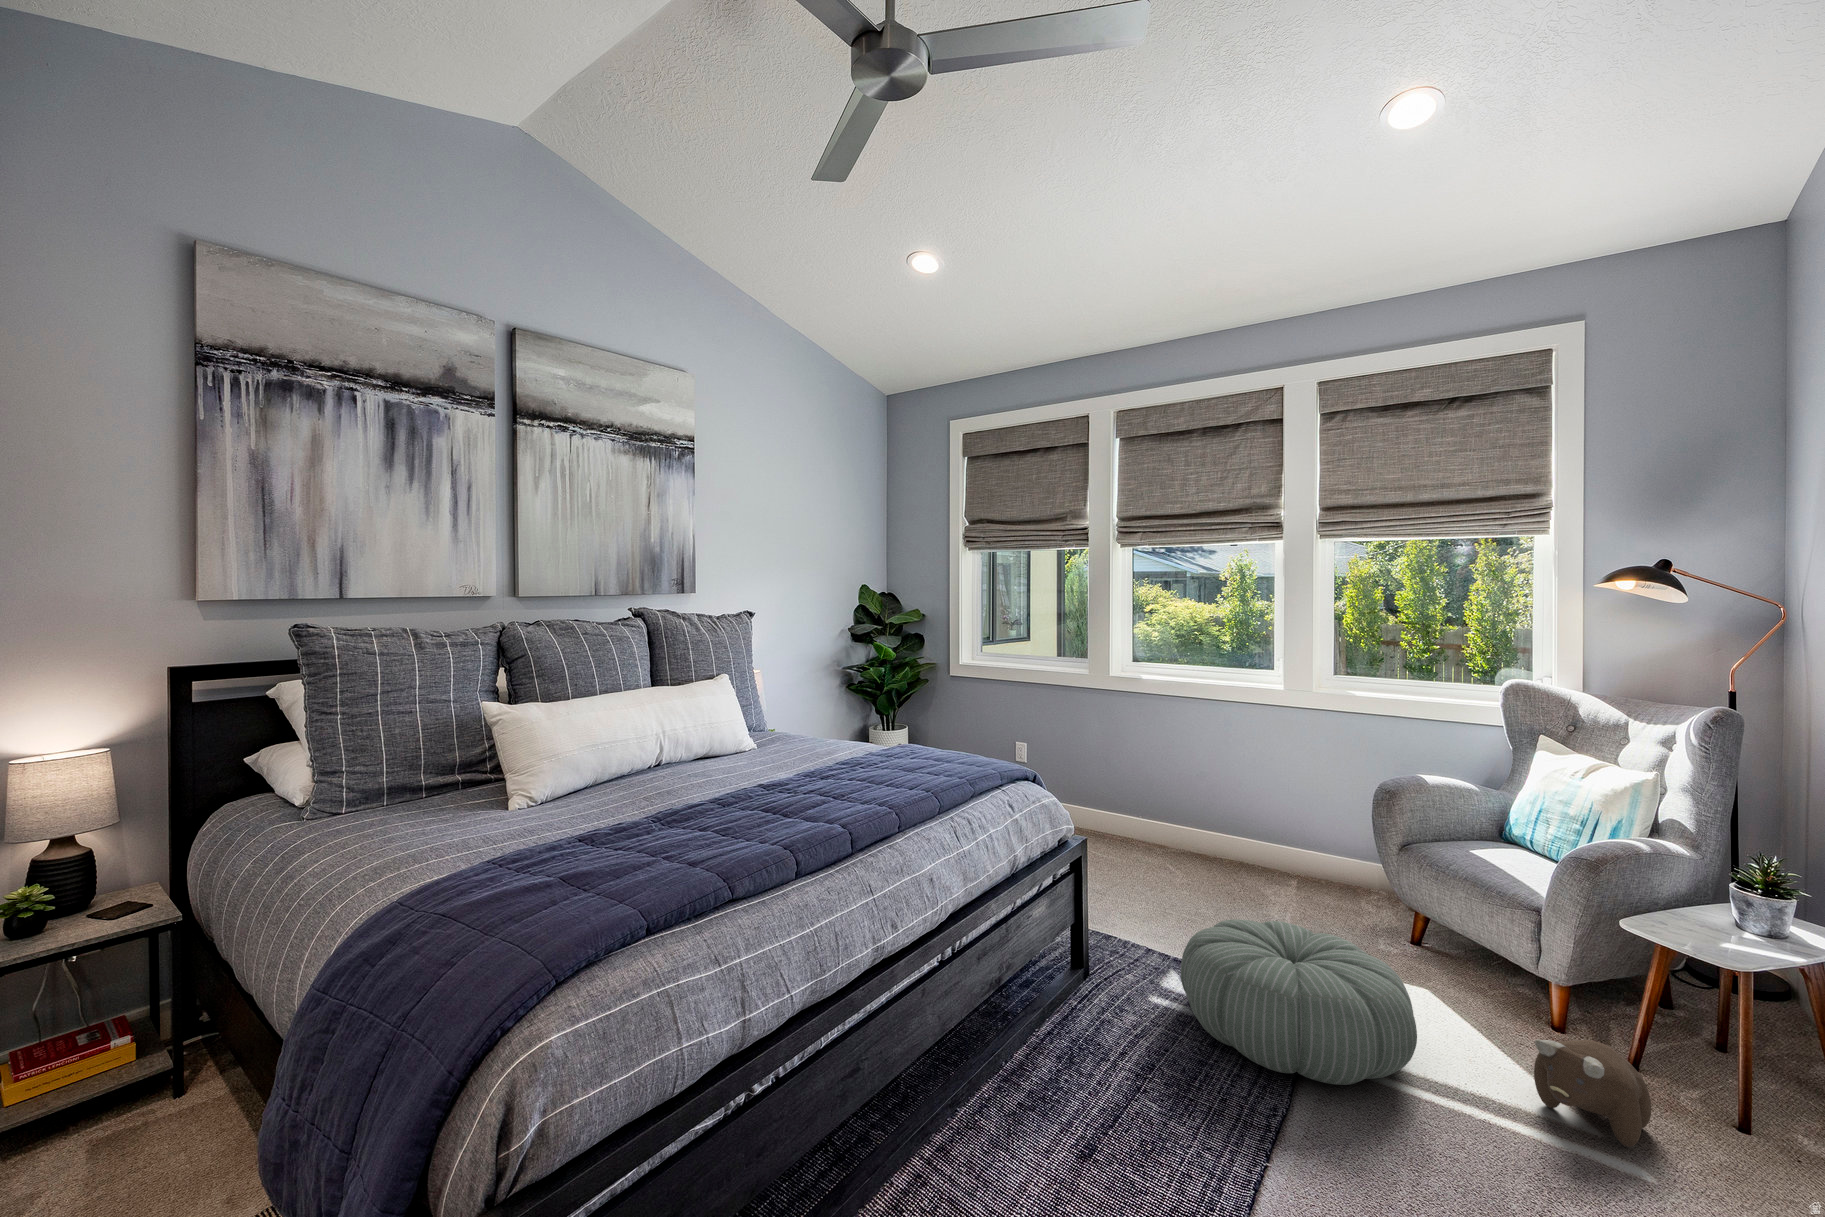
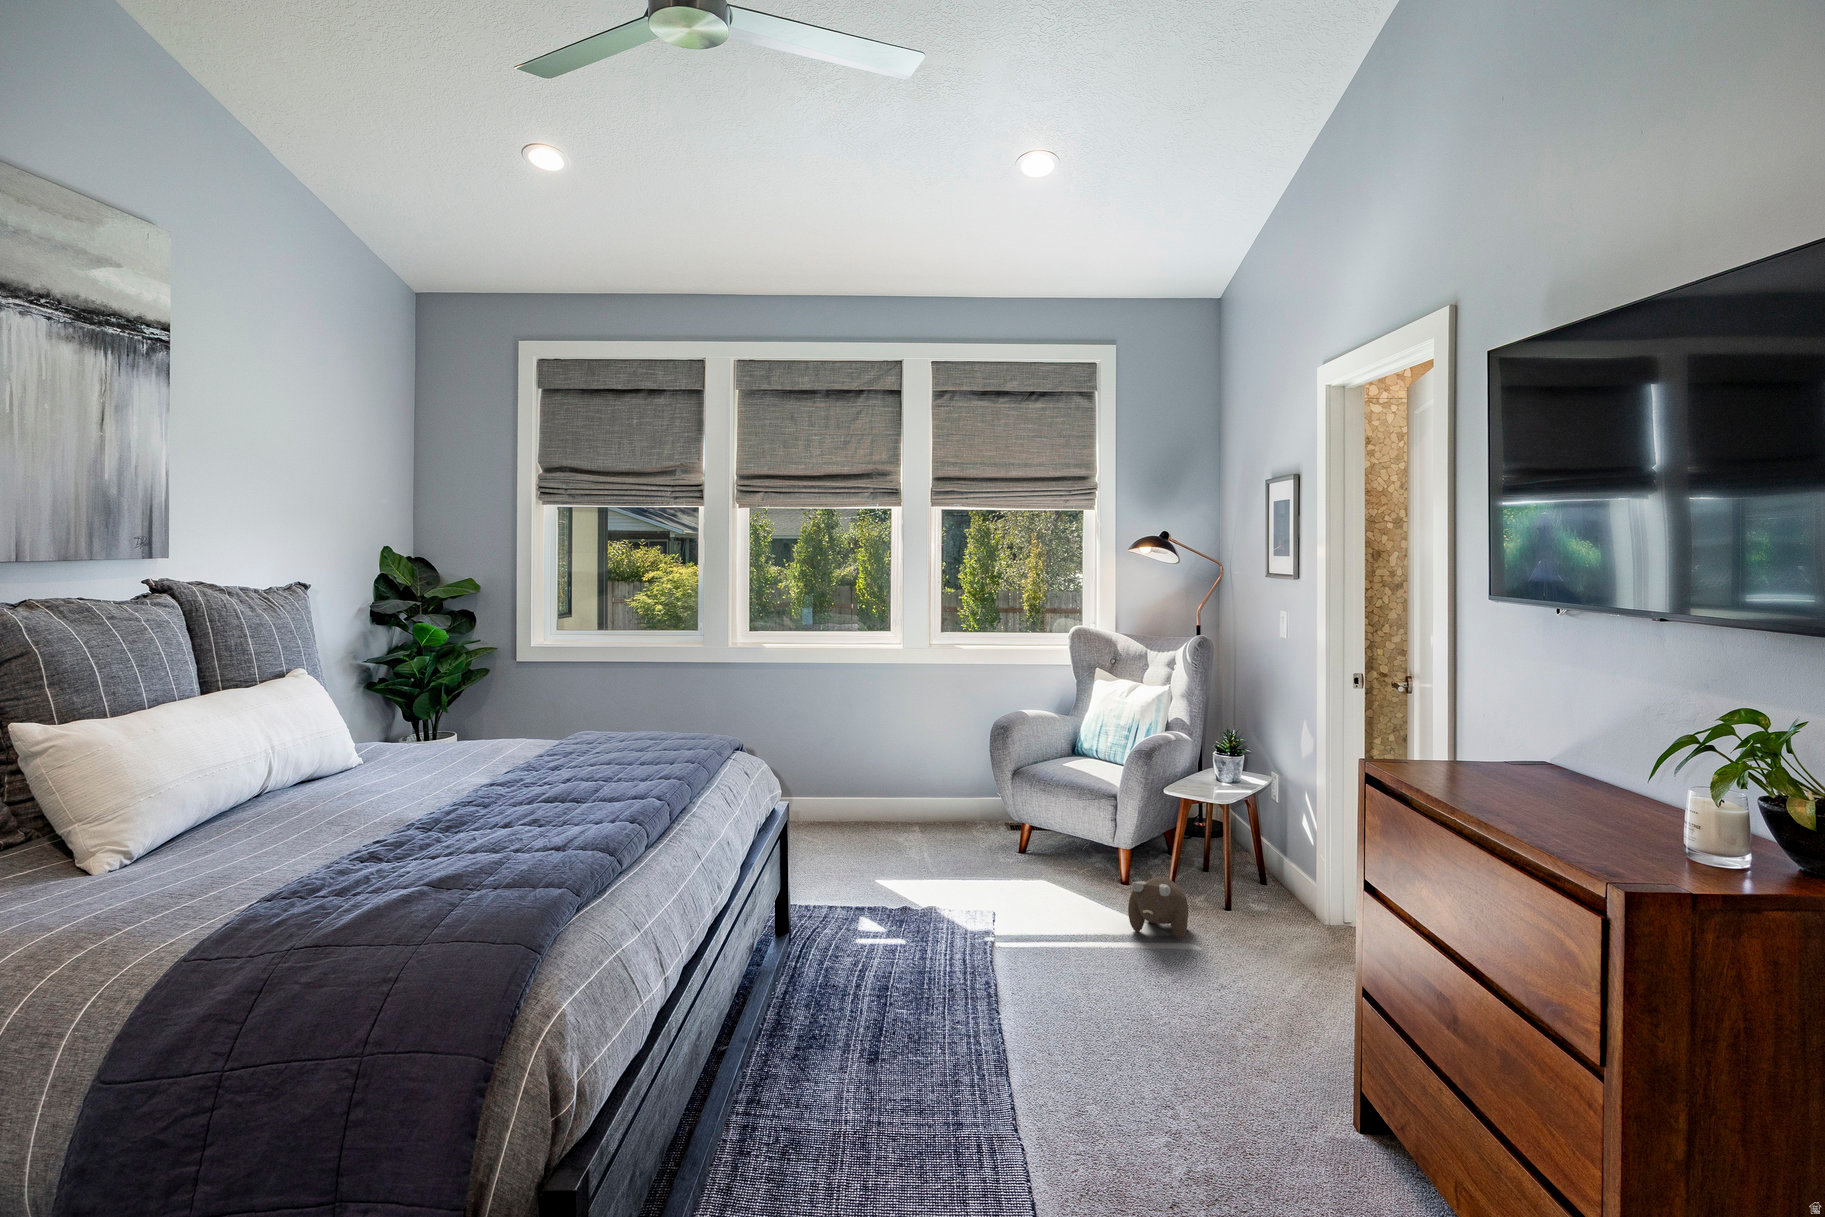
pouf: present [1180,919,1417,1085] -> none [884,850,1064,960]

